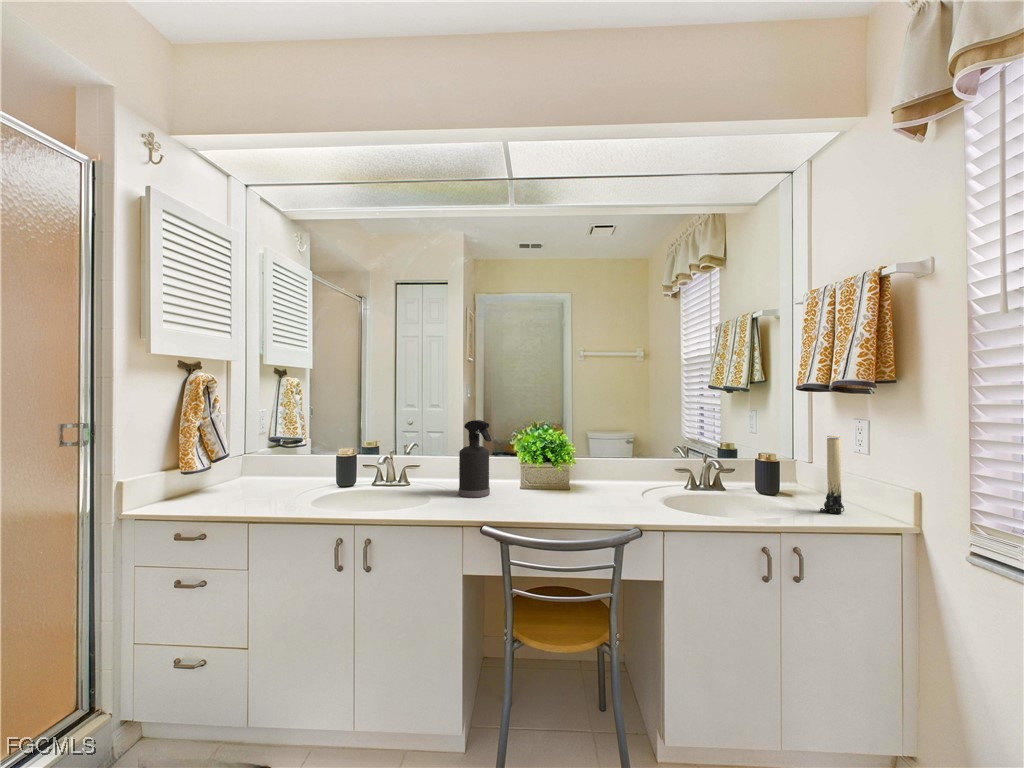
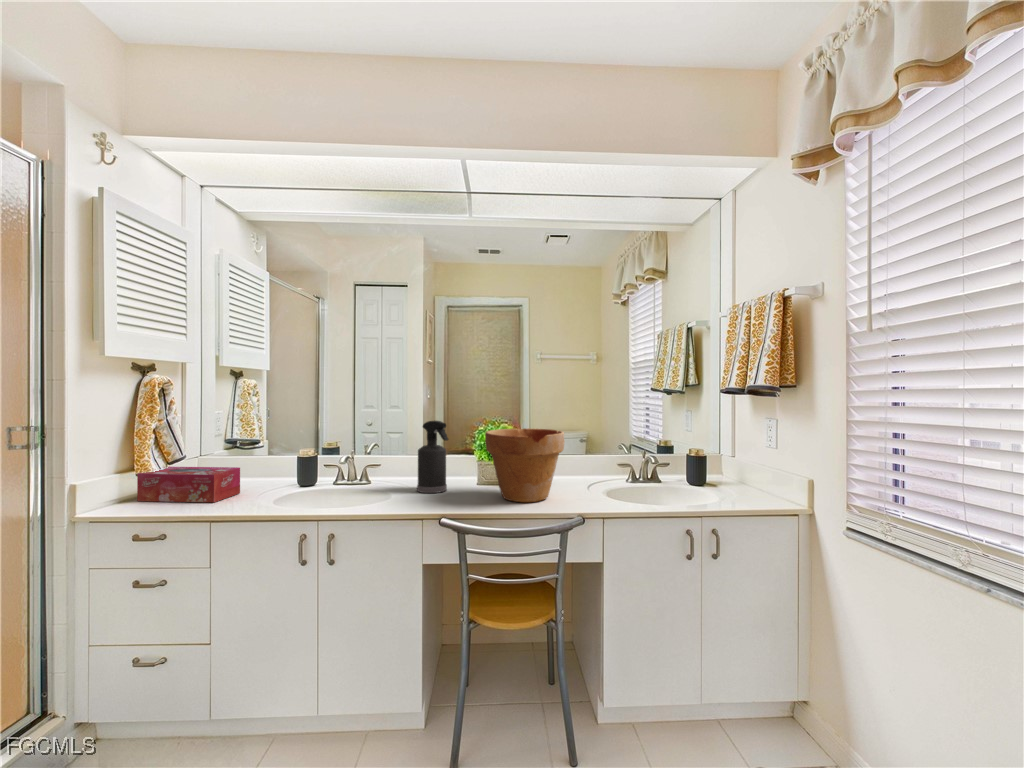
flower pot: none [530,429,617,510] -> present [485,428,565,502]
candle: present [820,436,844,513] -> none [738,432,758,500]
tissue box: none [179,465,280,503] -> present [137,467,240,502]

